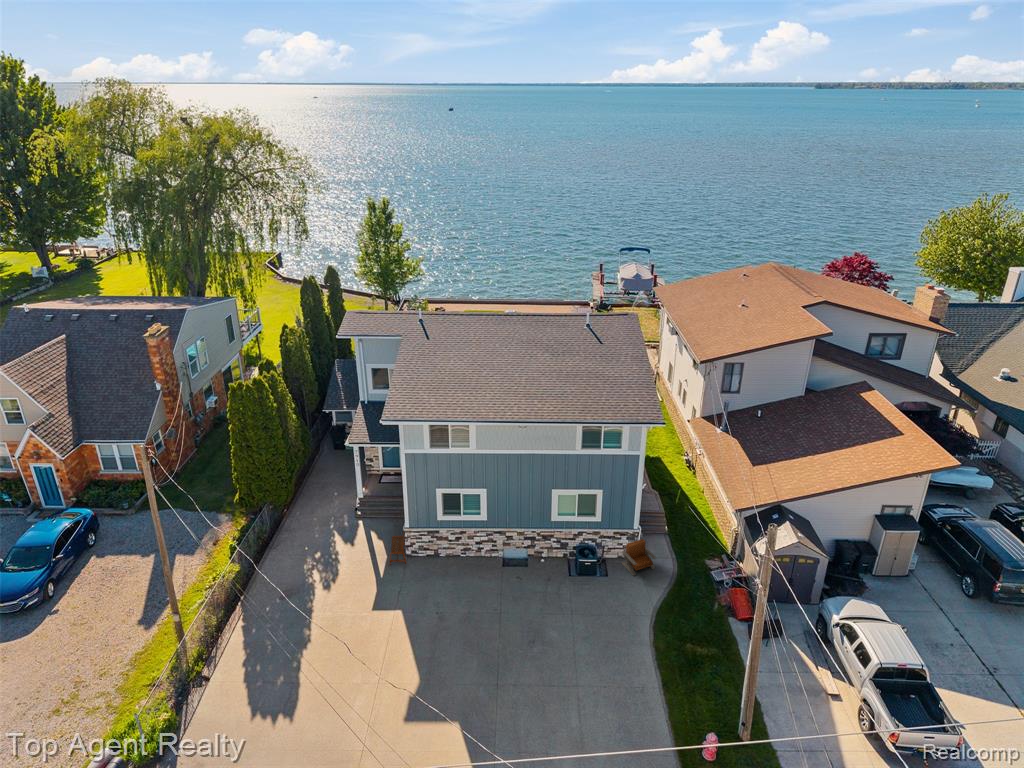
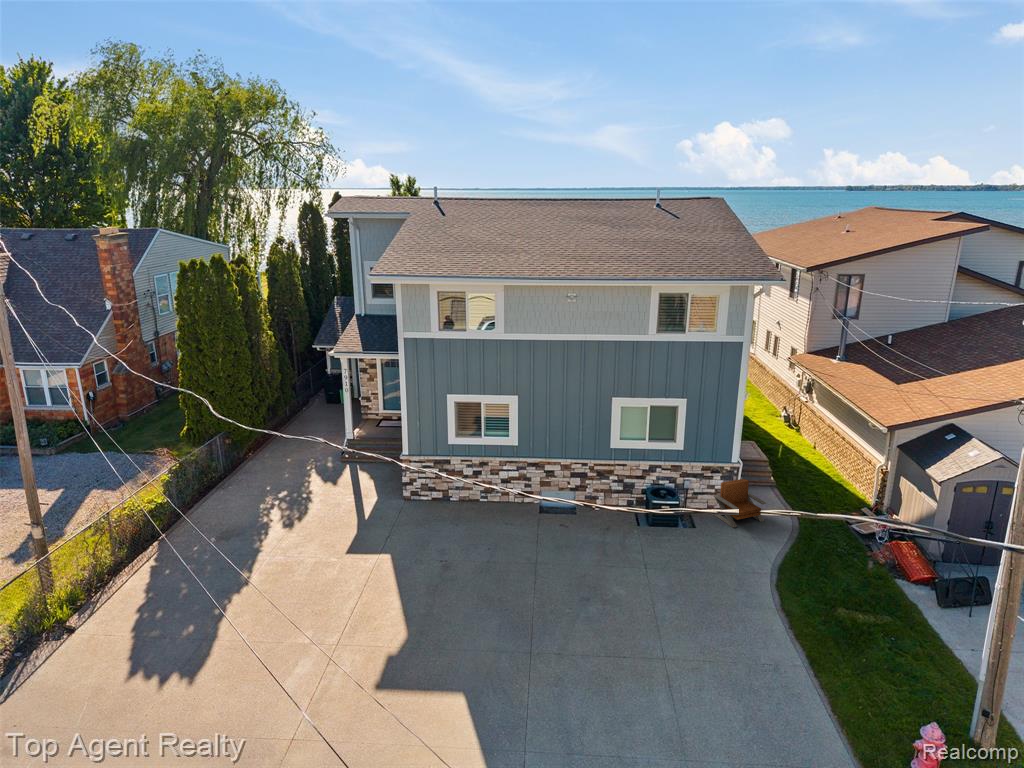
bench: present [390,532,406,564] -> none [379,460,407,508]

